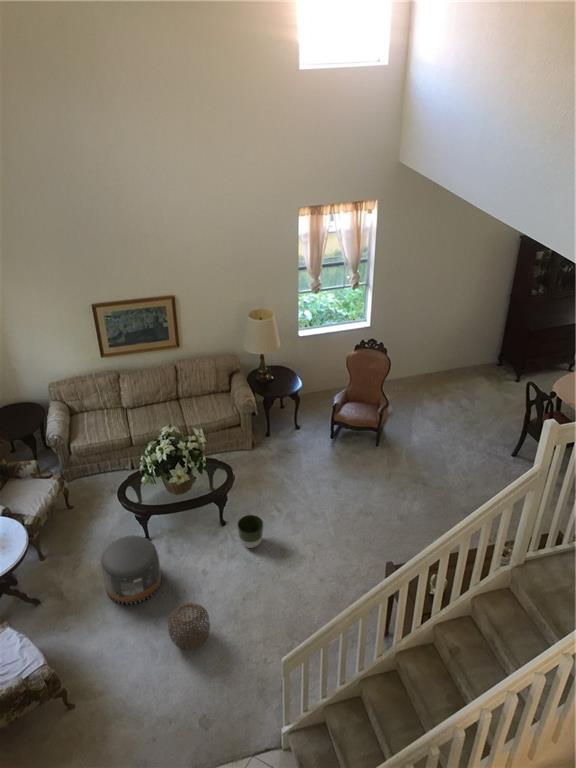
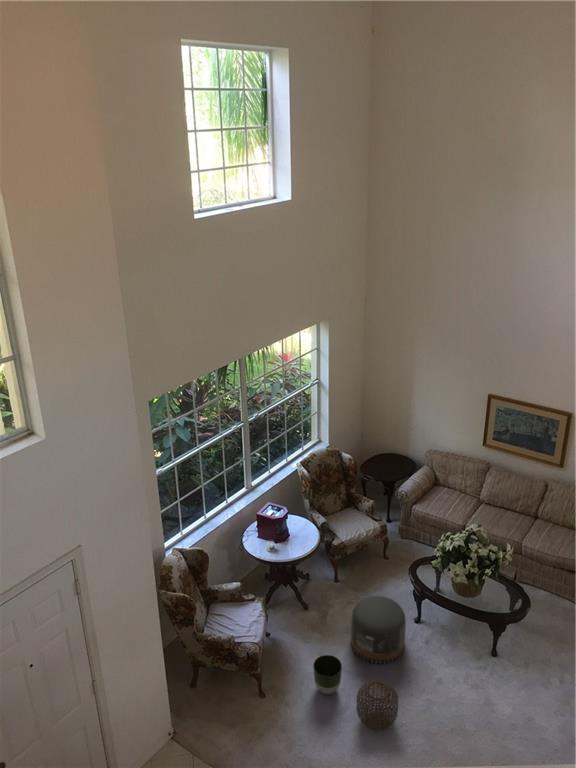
planter: present [238,515,263,548] -> present [313,655,342,694]

